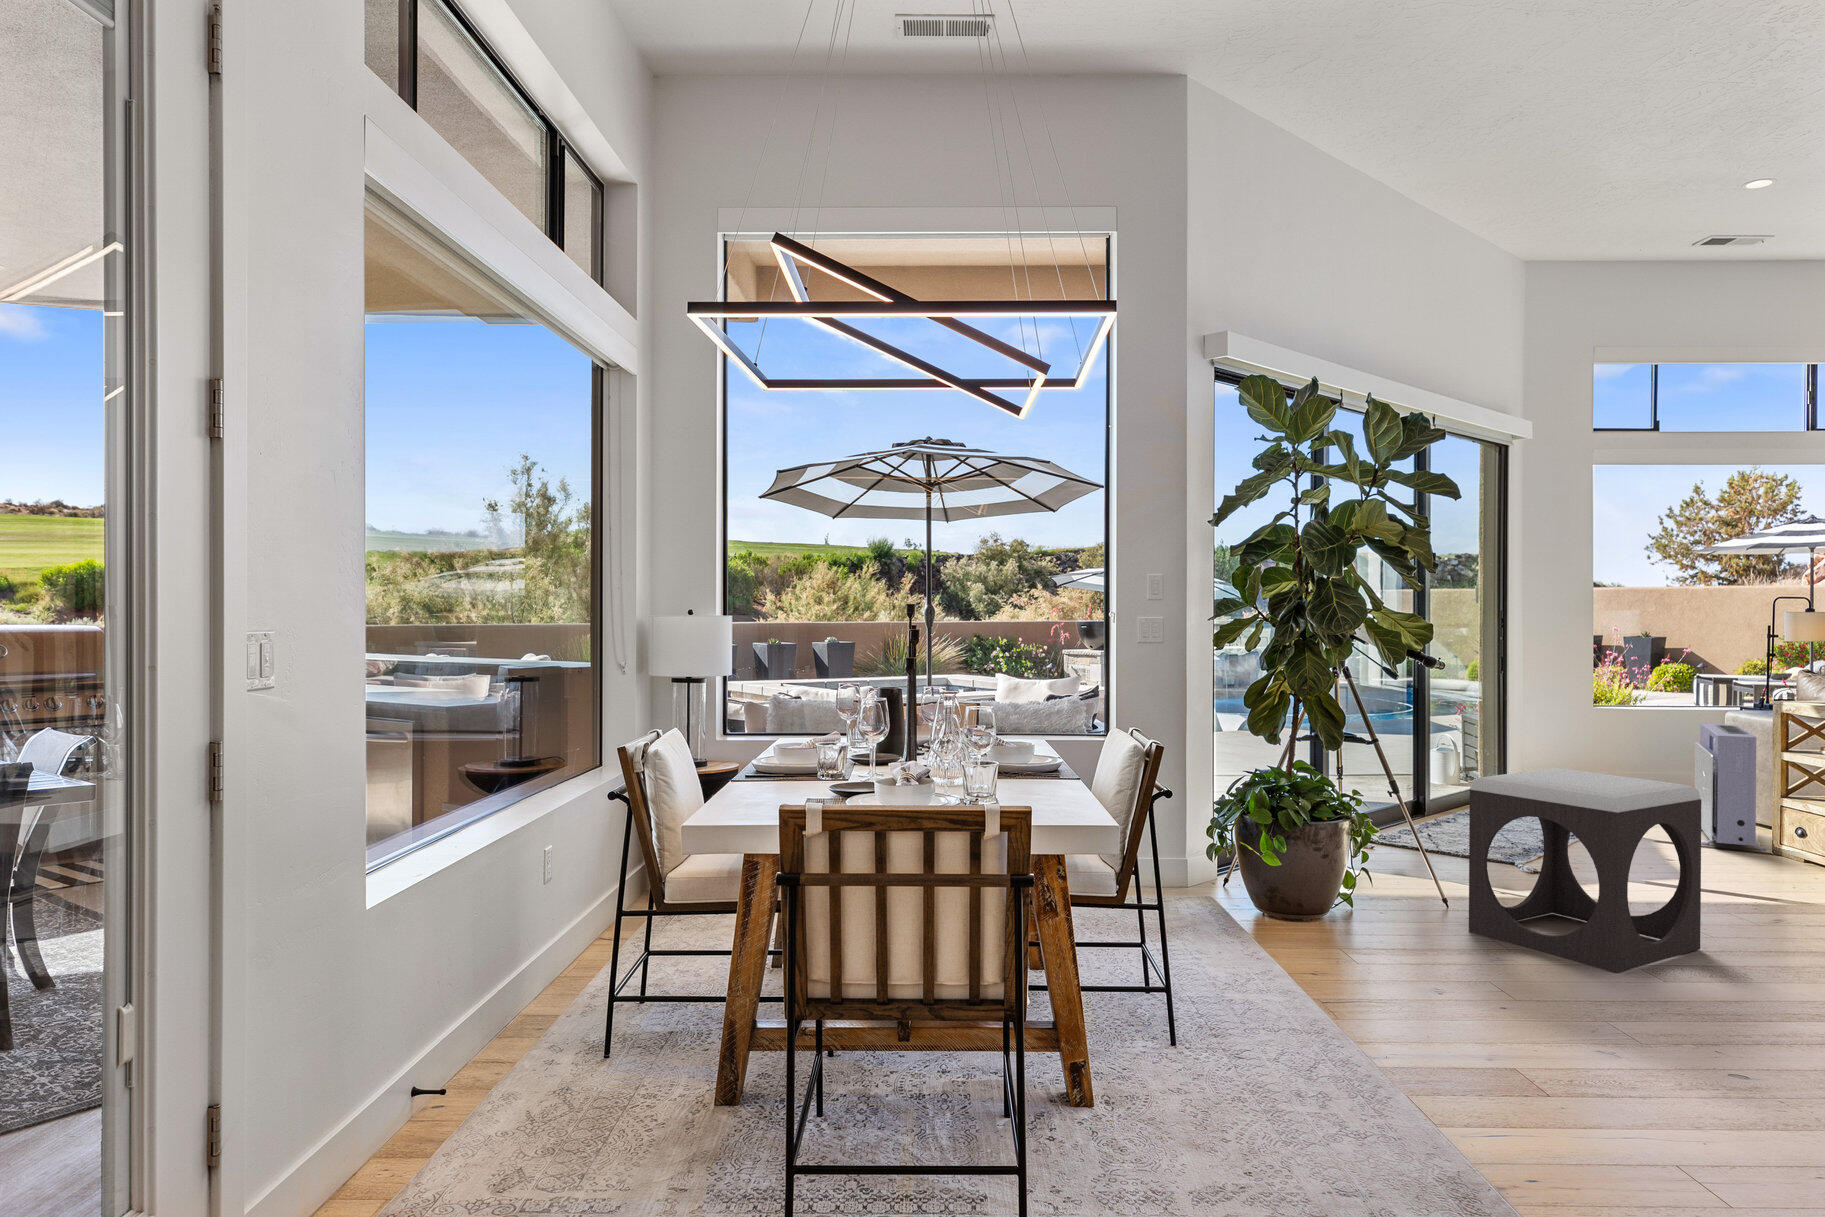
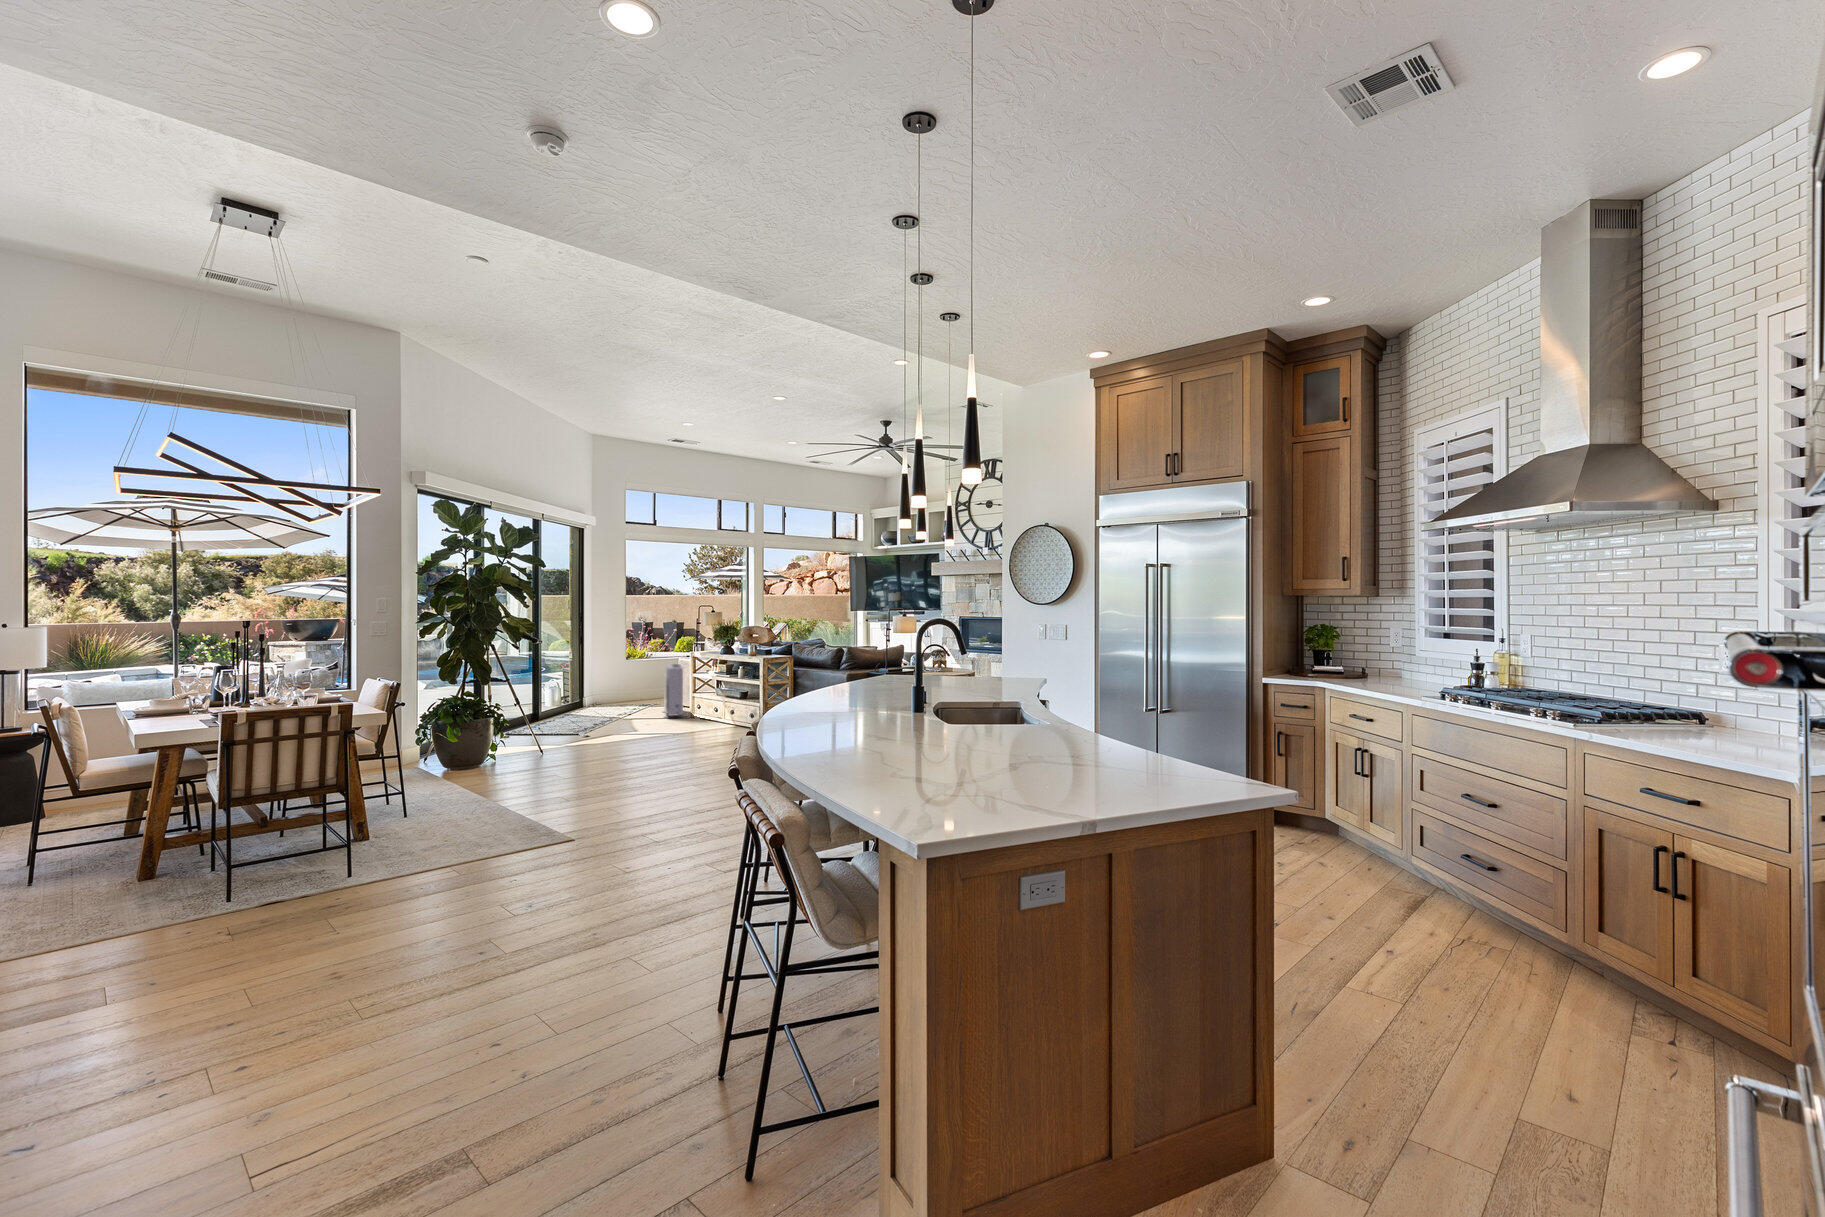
footstool: present [1469,768,1701,973] -> none [550,685,643,764]

